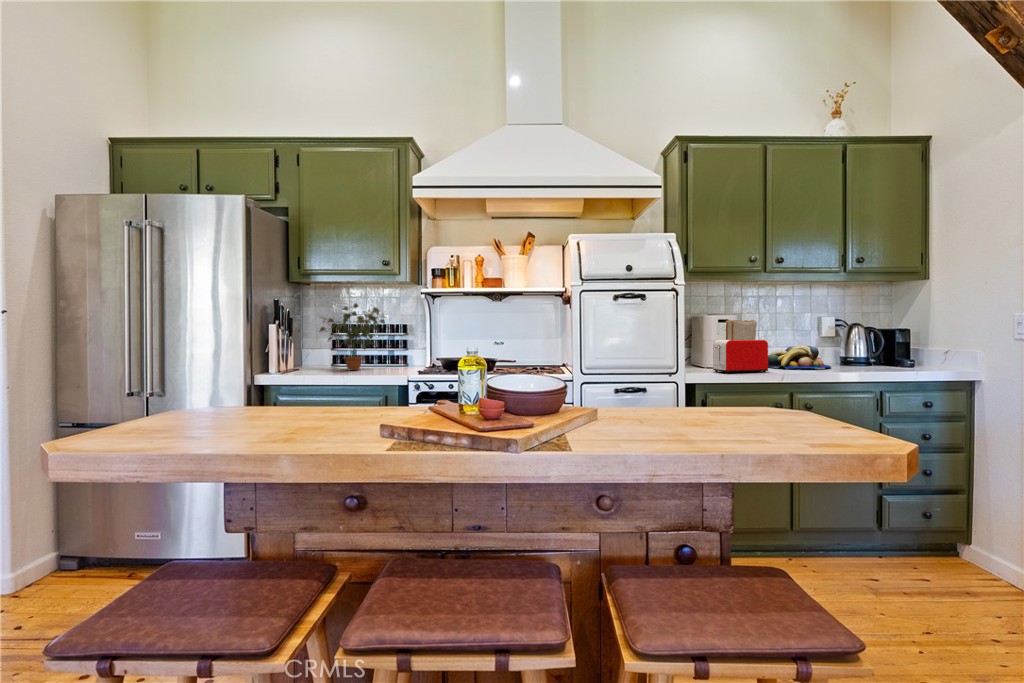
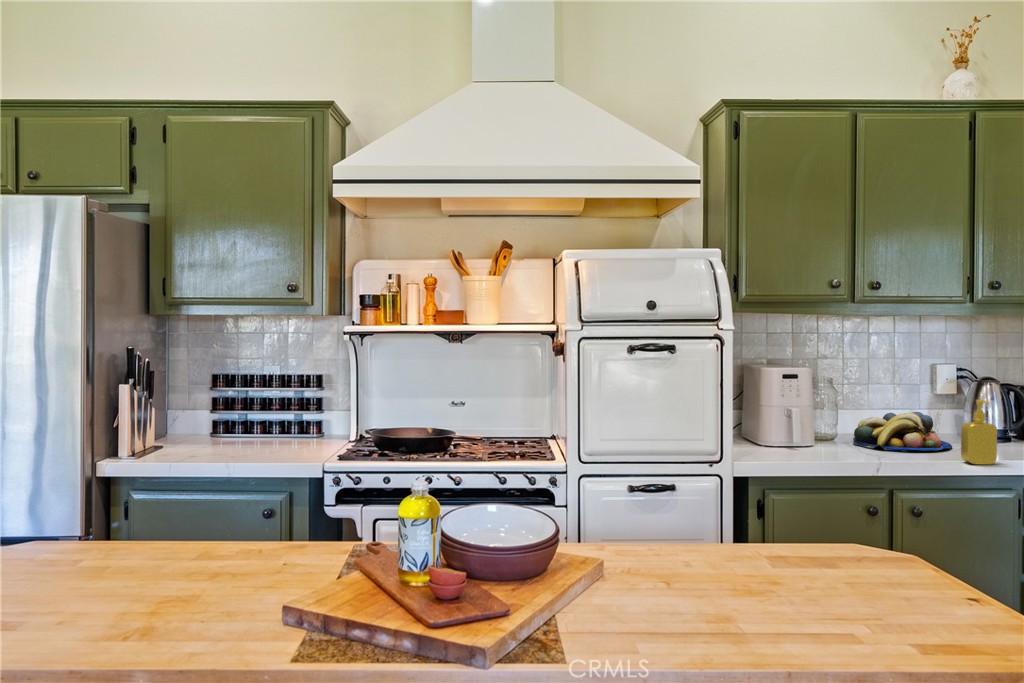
potted plant: present [320,303,385,370] -> none [186,348,291,450]
toaster: present [713,320,768,373] -> none [776,379,859,461]
soap dispenser: none [836,331,860,374] -> present [961,400,997,465]

